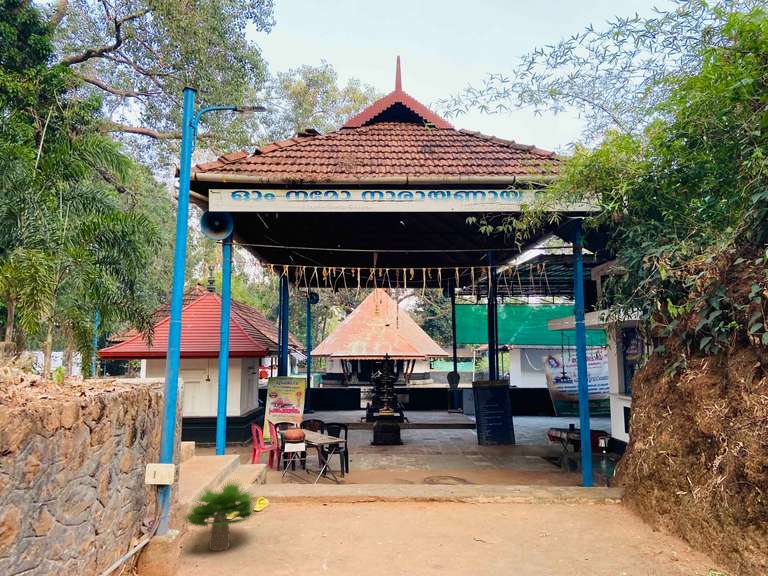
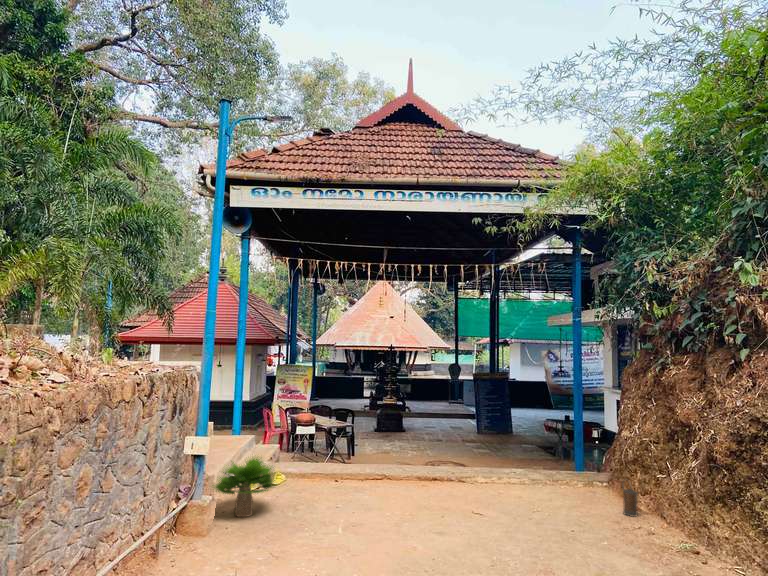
watering can: none [638,496,658,538] -> present [623,488,638,517]

